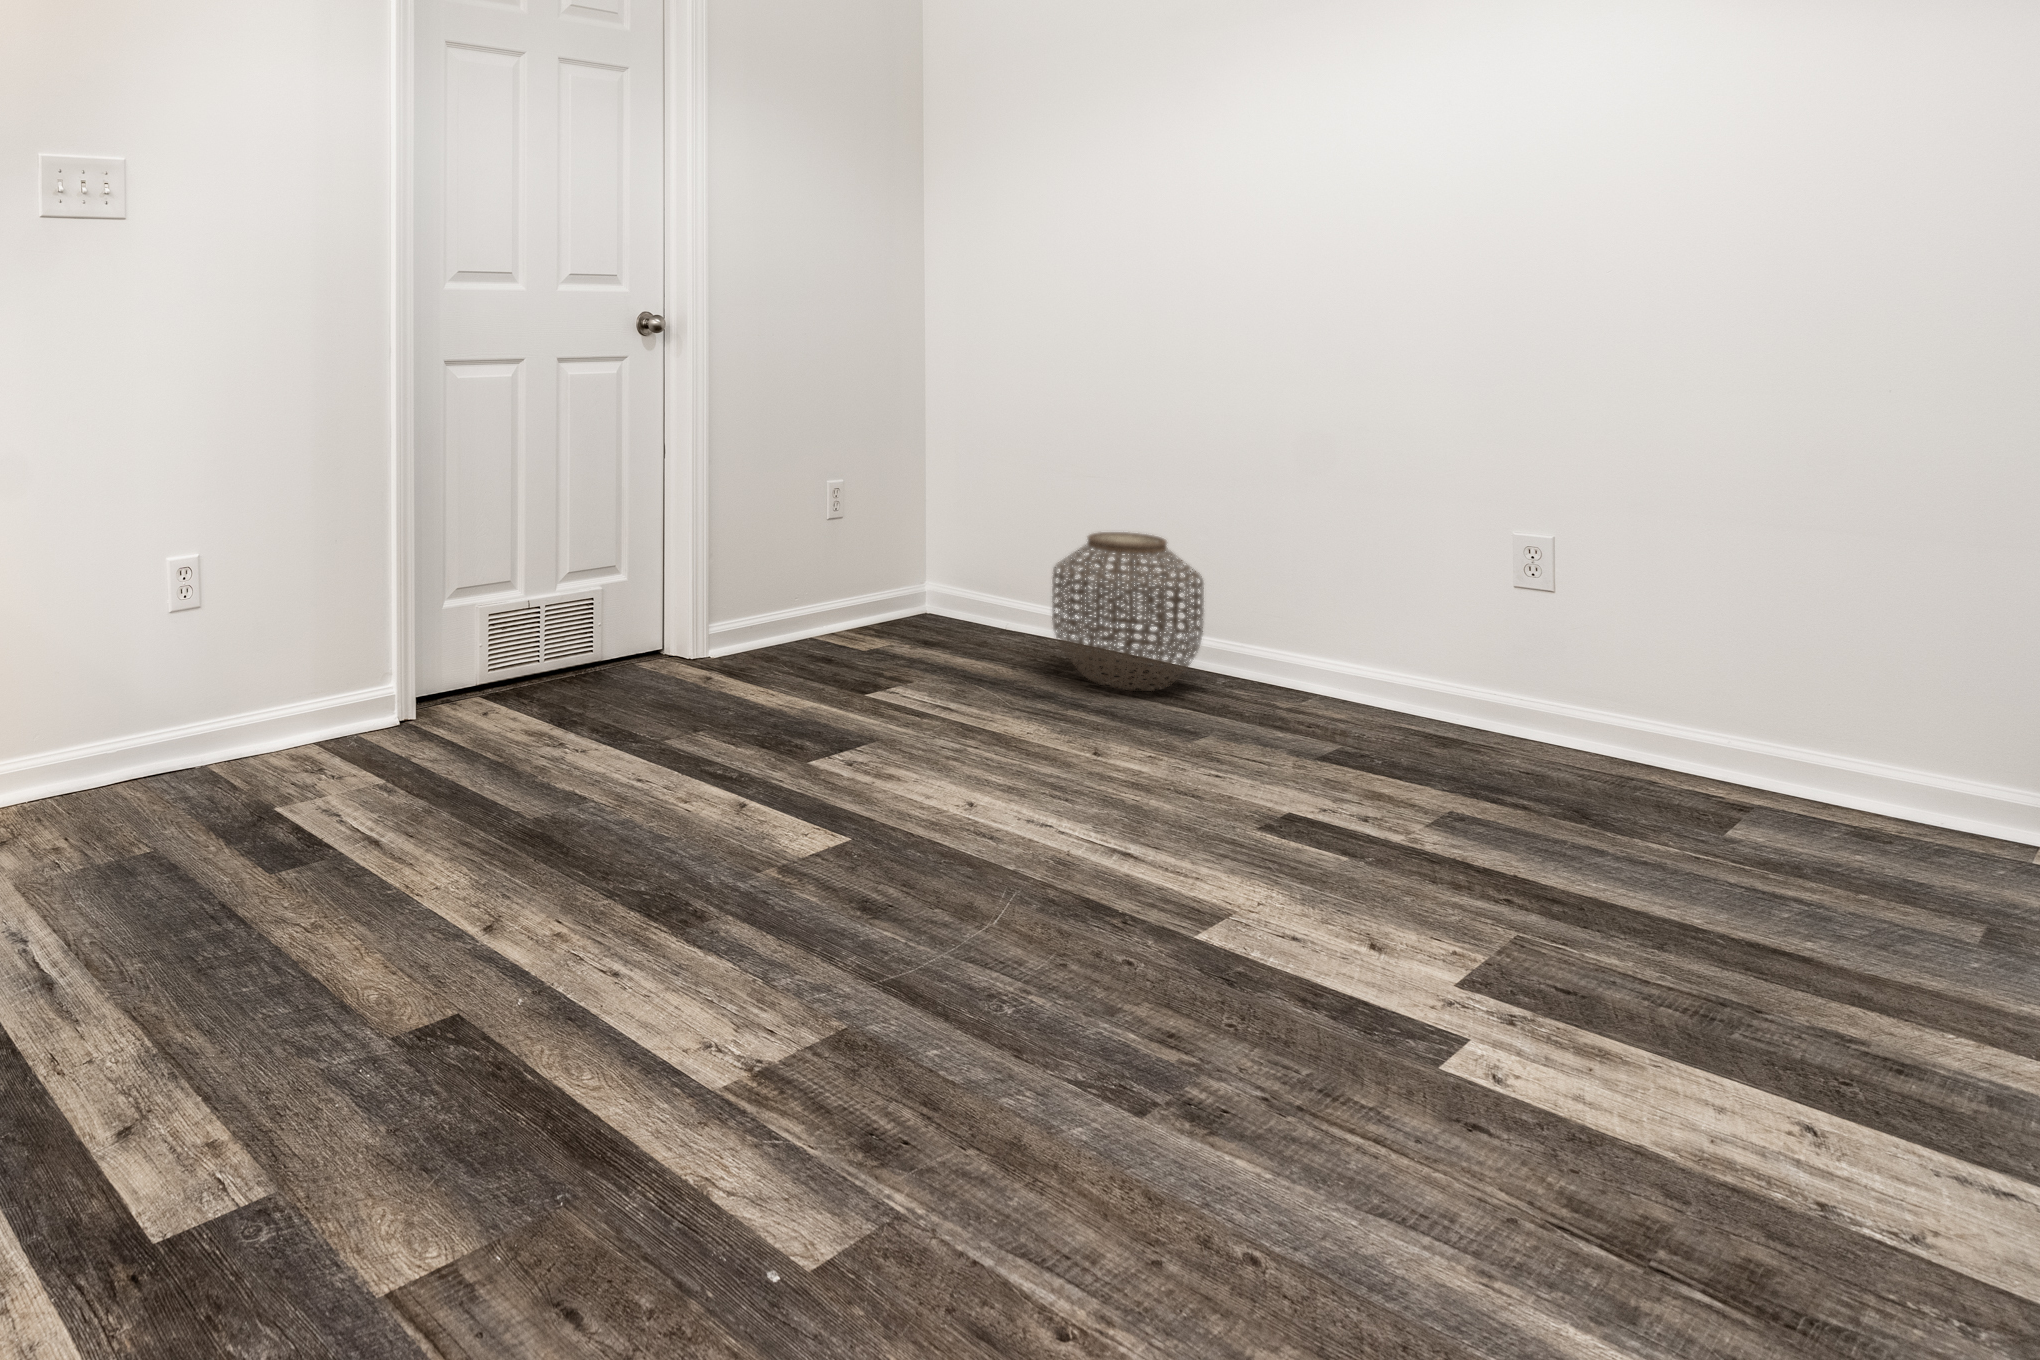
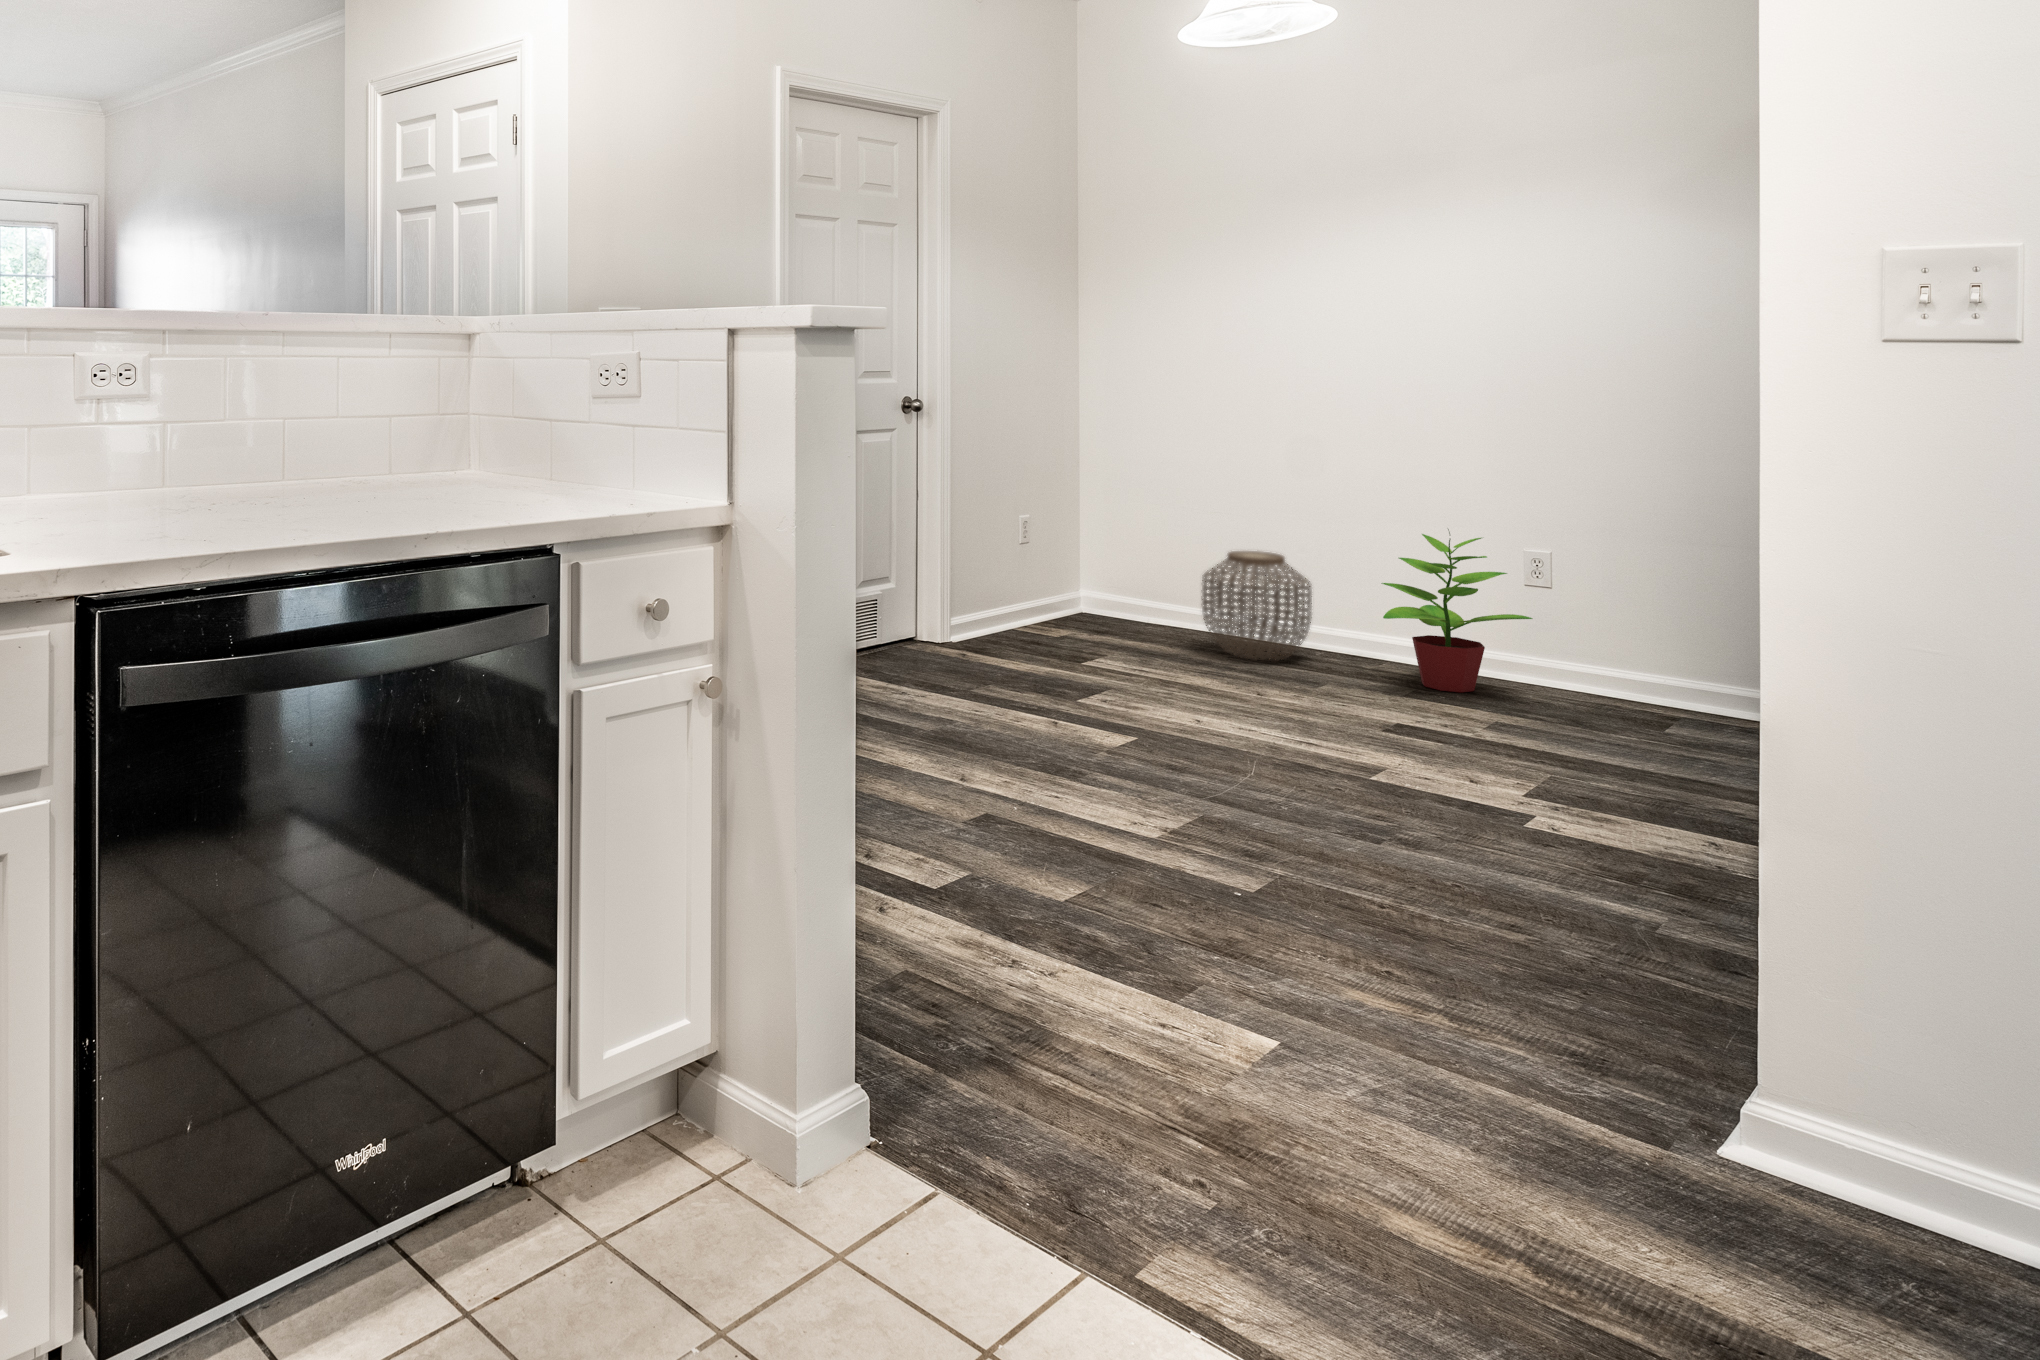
potted plant: none [1288,502,1516,752] -> present [1382,529,1532,692]

